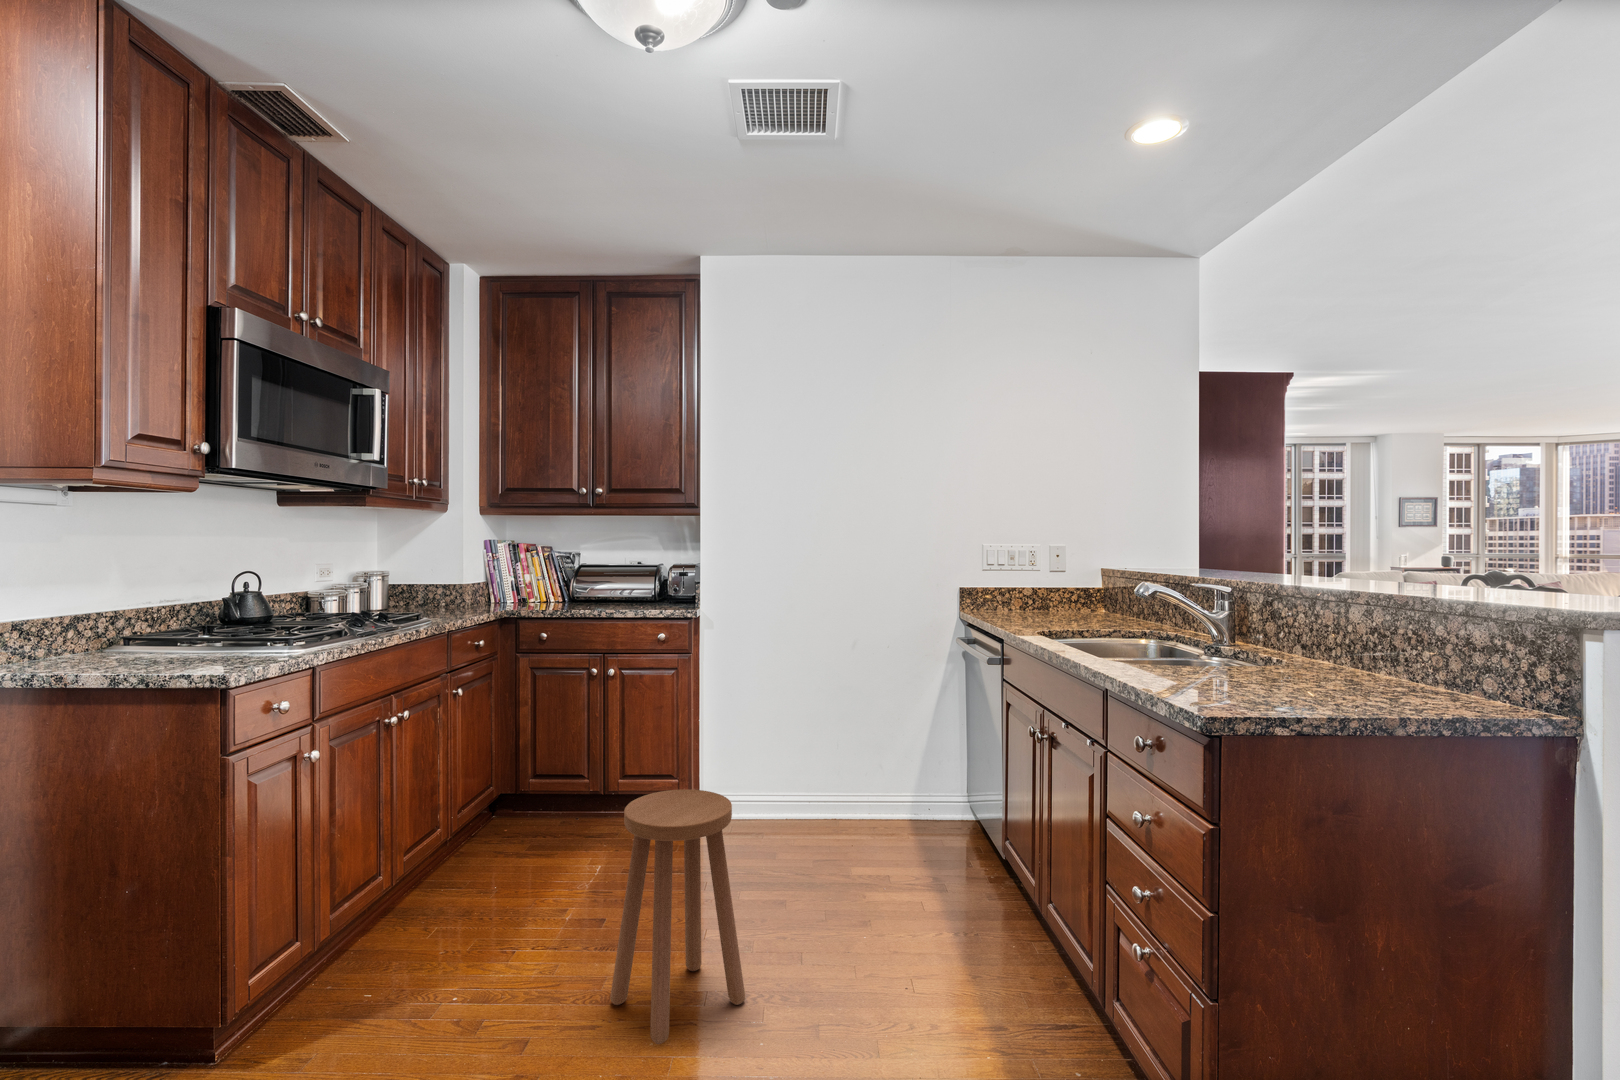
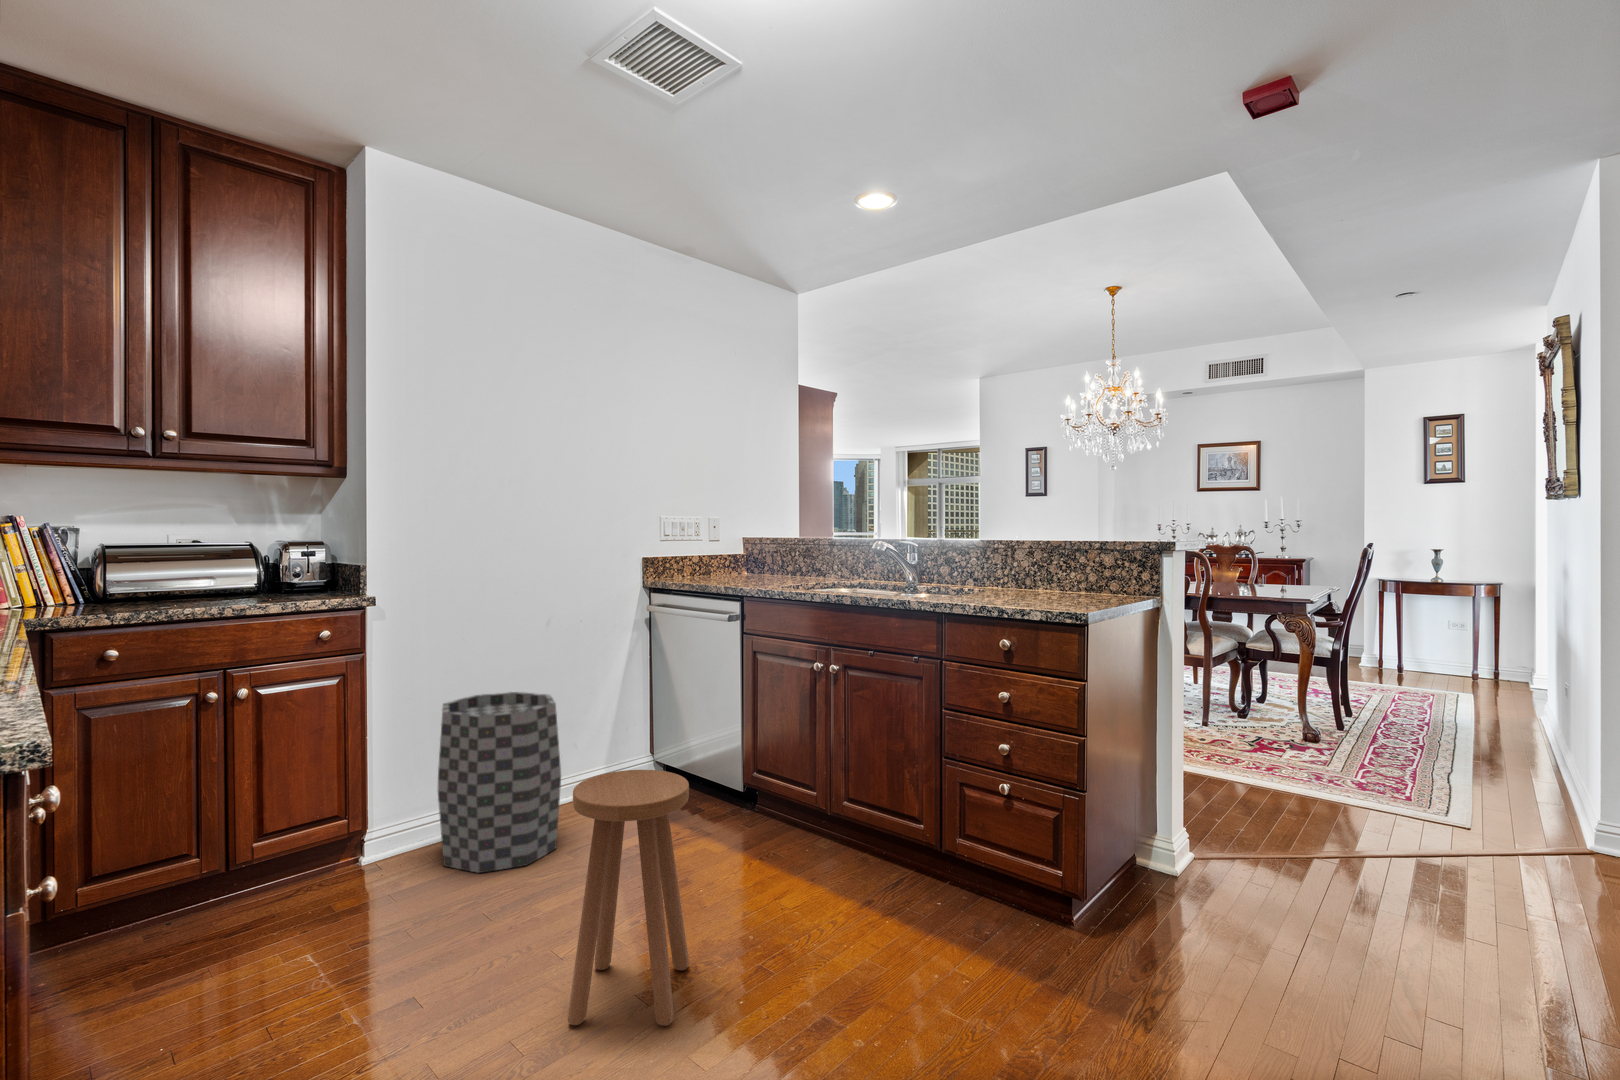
trash can: none [721,700,828,860] -> present [438,692,561,873]

